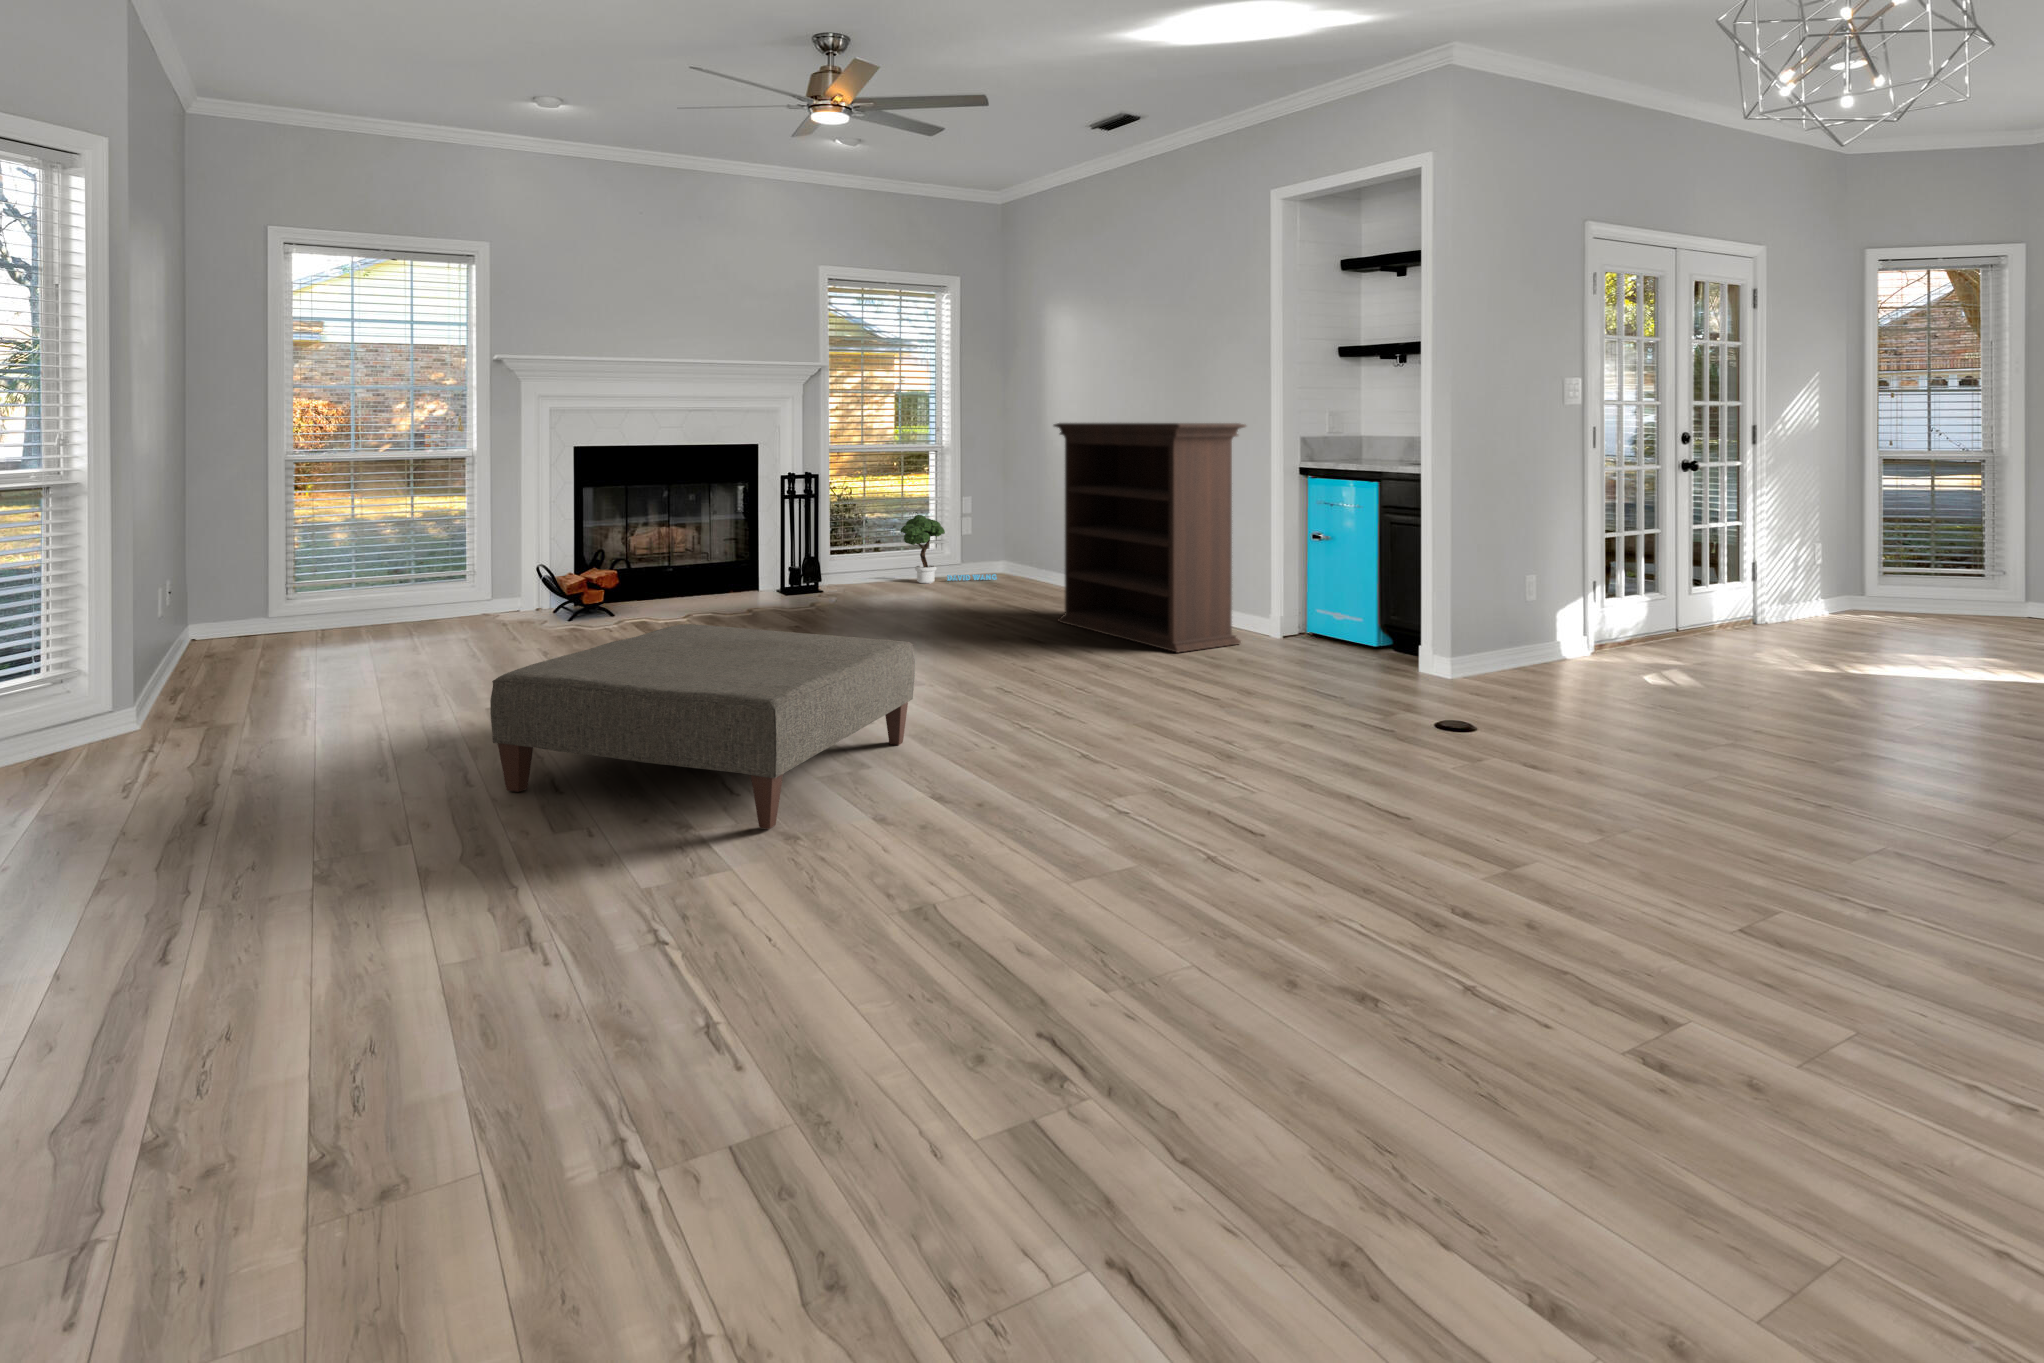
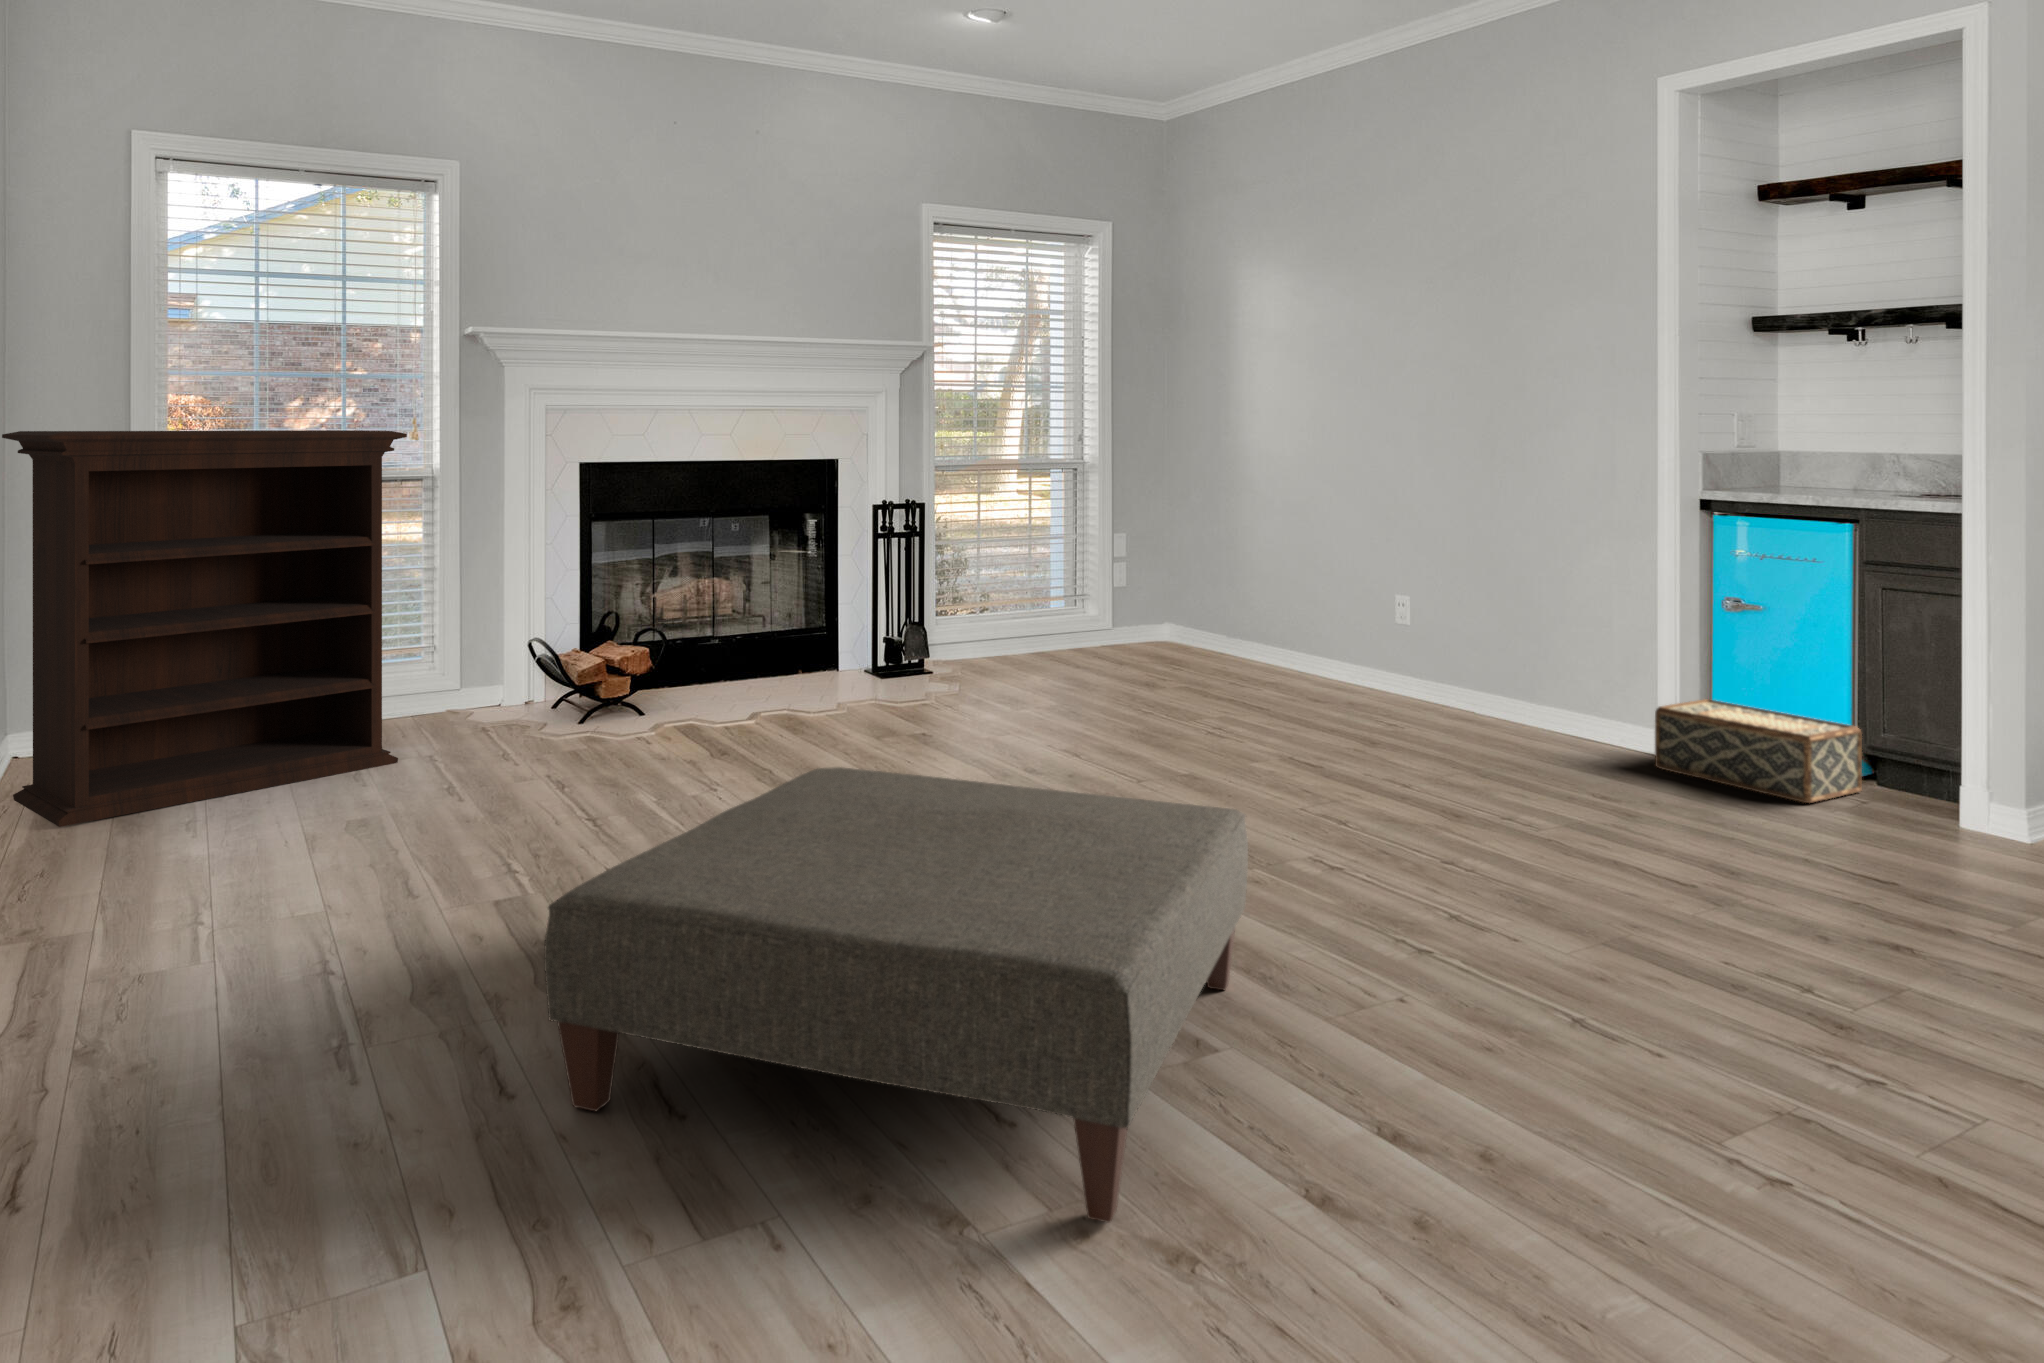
bookshelf: present [1054,423,1246,652] -> present [2,430,407,827]
potted tree: present [901,515,997,583] -> none [1036,561,1174,660]
woven basket: none [1262,599,1380,660] -> present [1655,699,1862,803]

